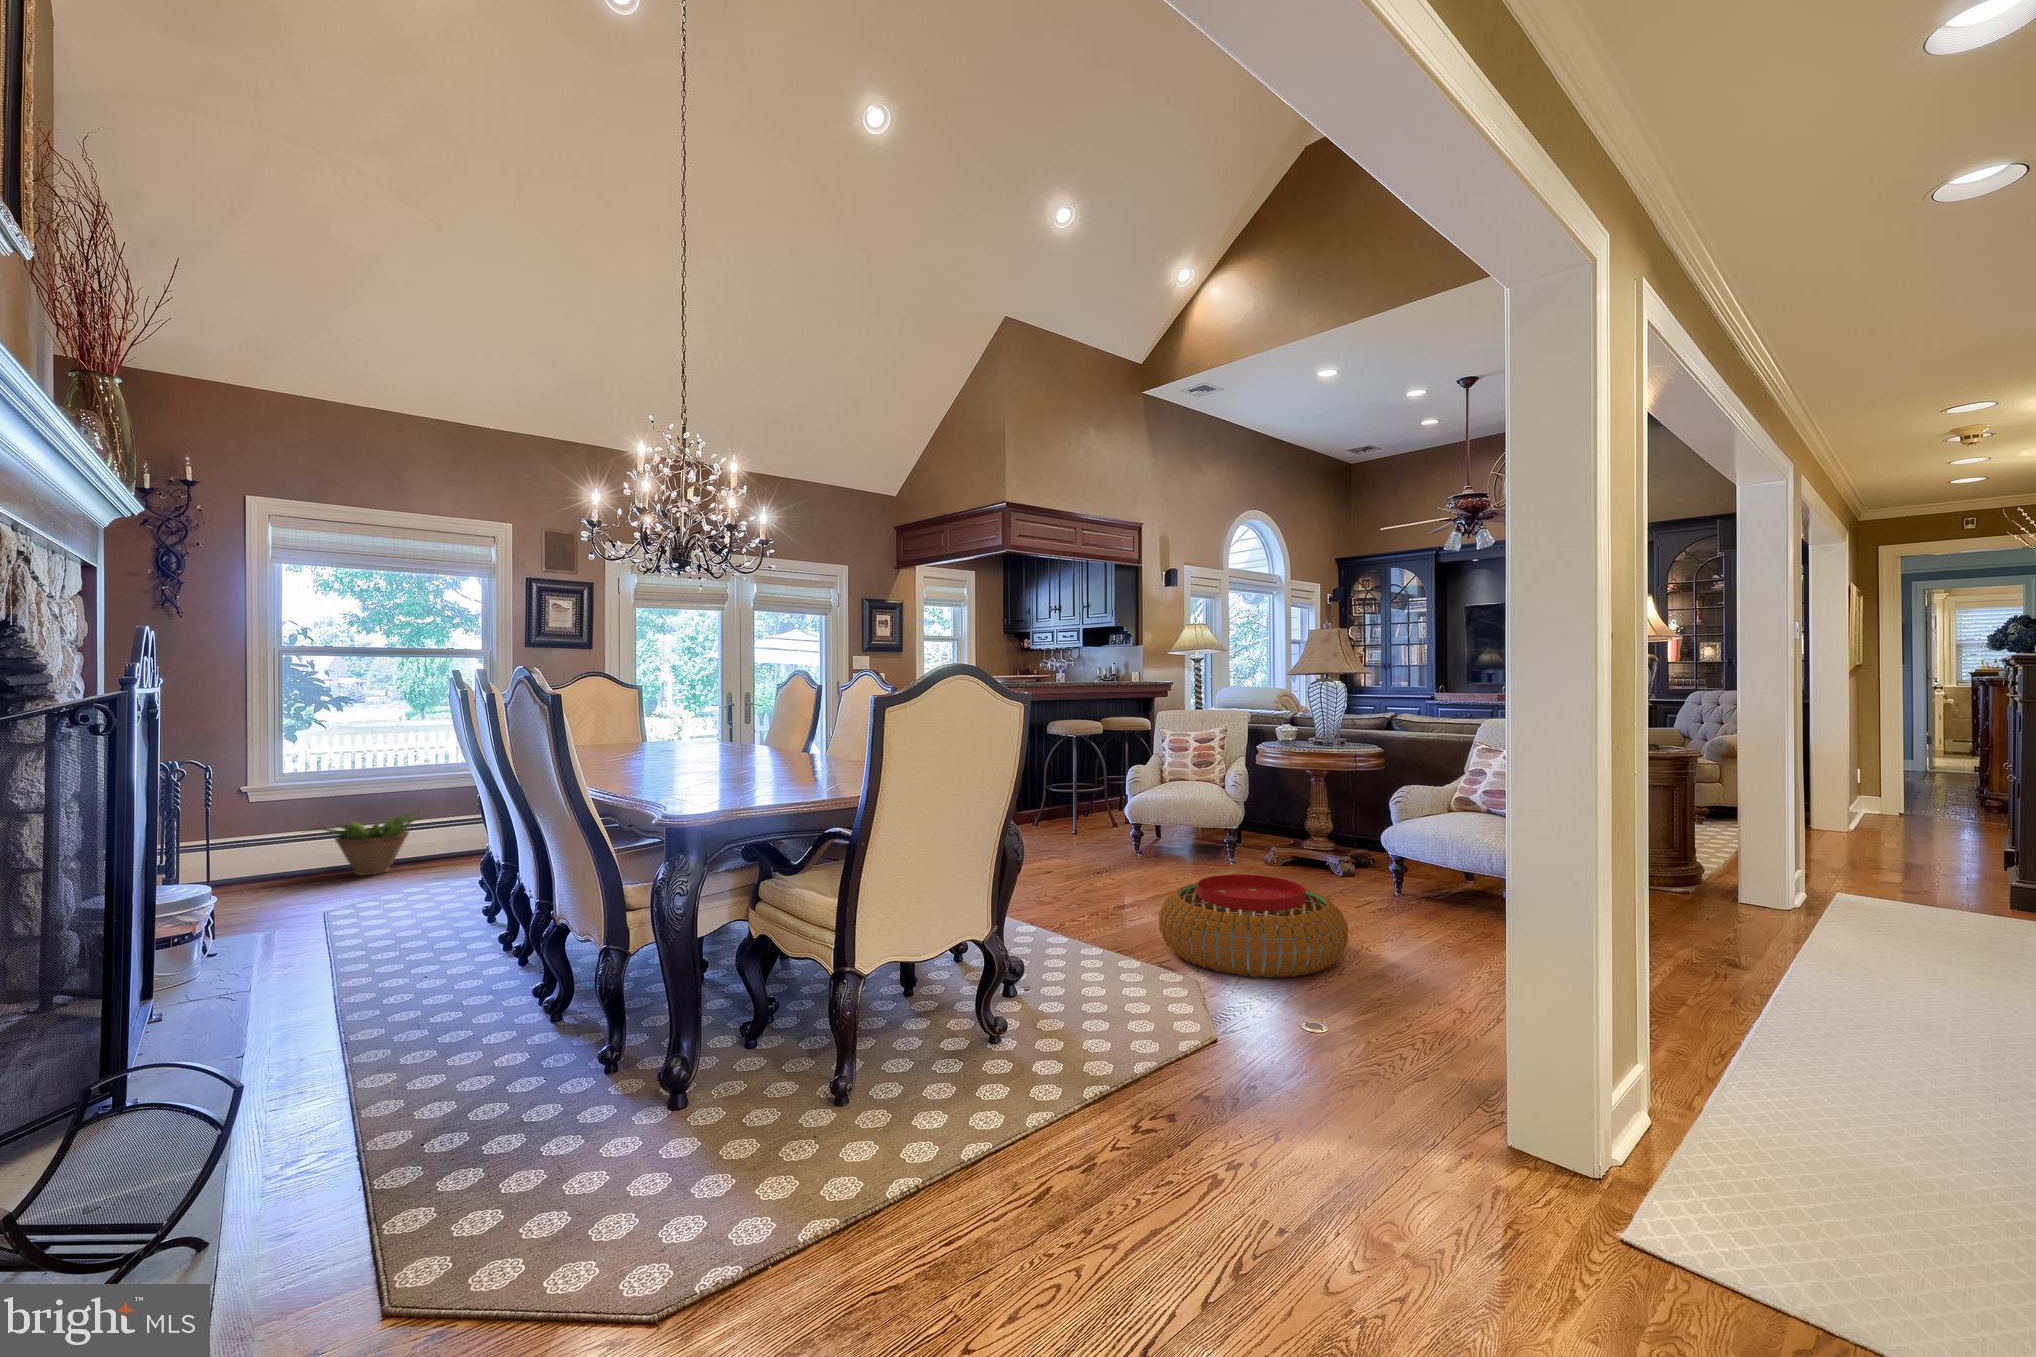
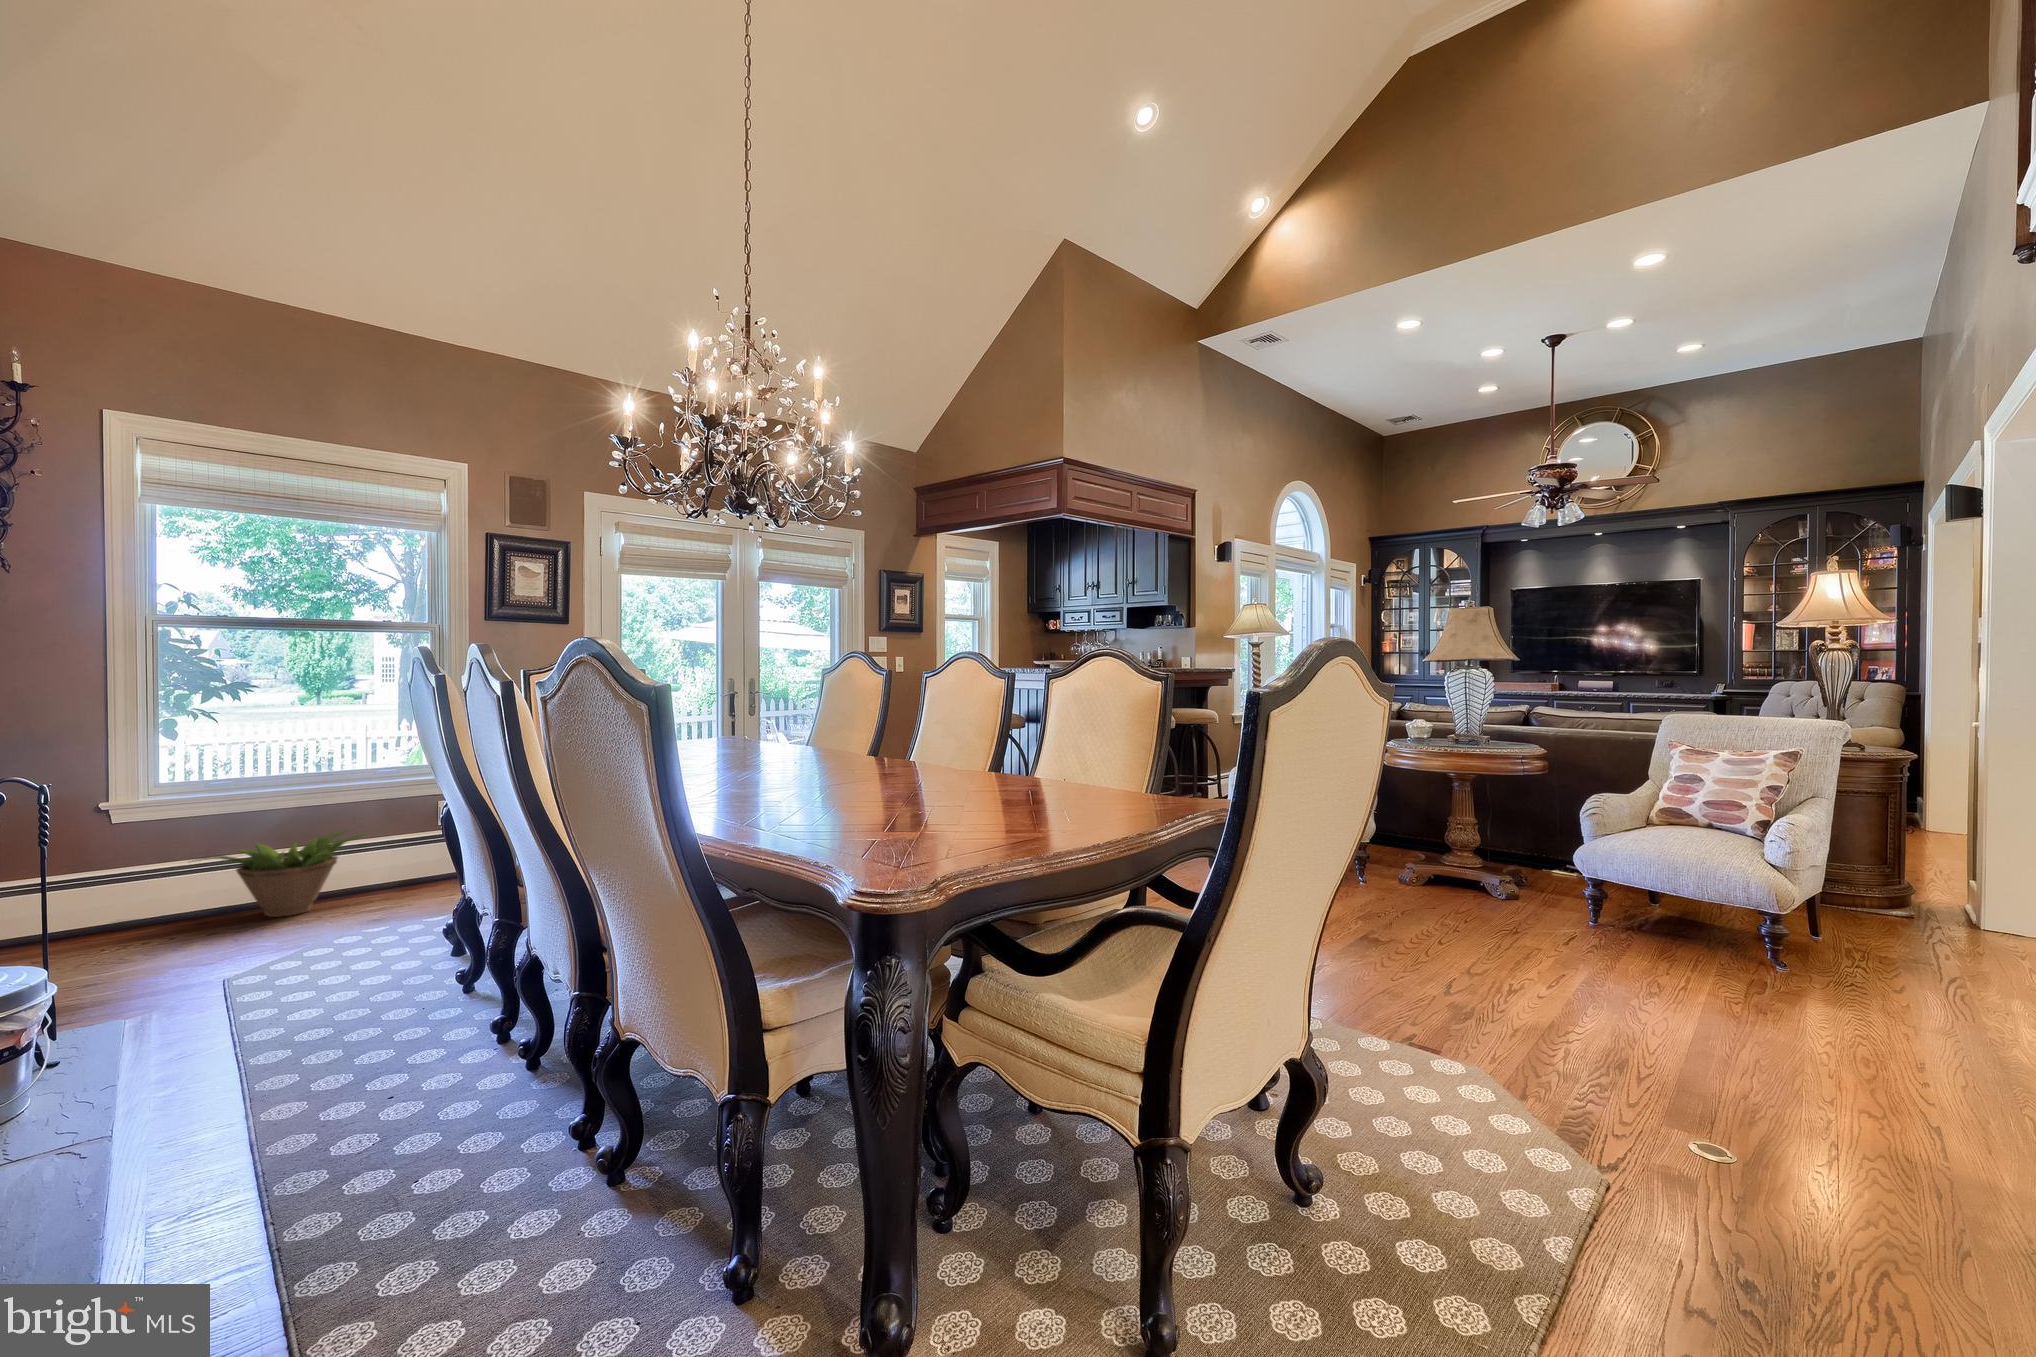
pouf: present [1159,875,1348,977] -> none [1379,913,1654,1061]

